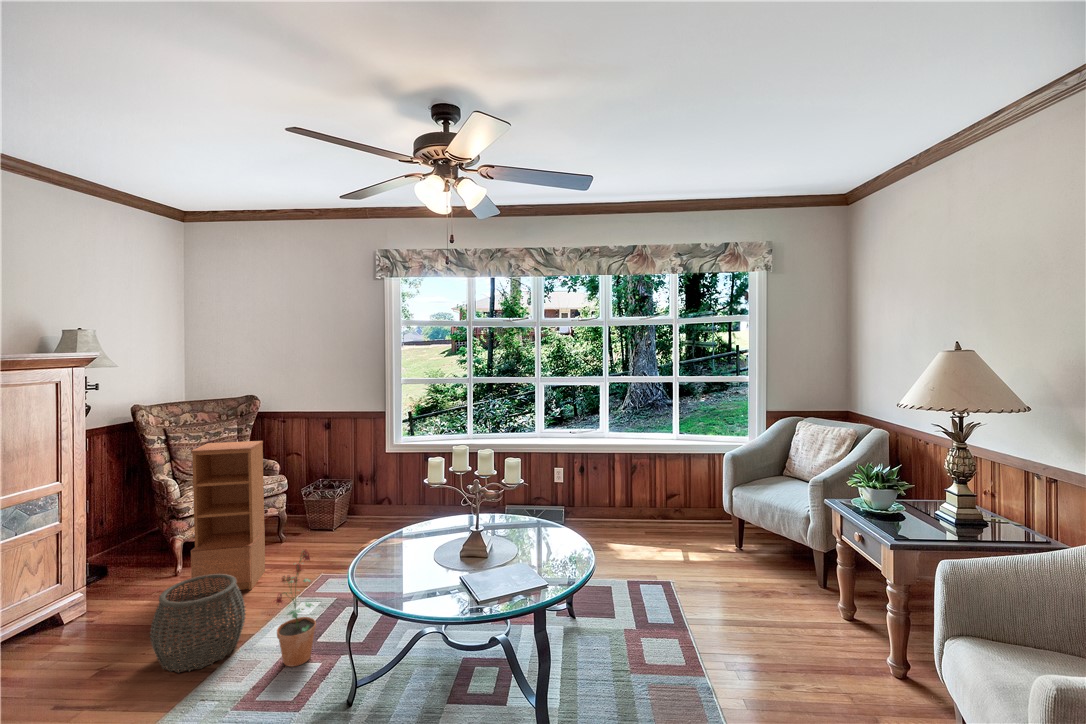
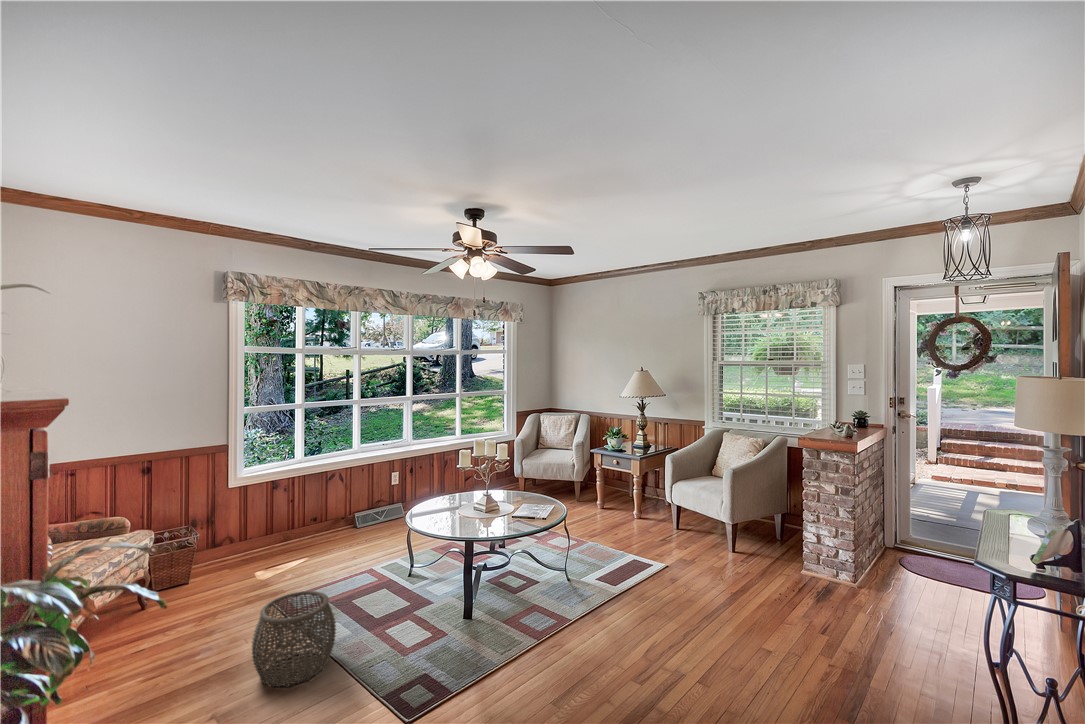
bookcase: present [191,441,265,595] -> none [131,477,225,665]
potted plant: present [276,550,316,667] -> none [359,542,407,635]

